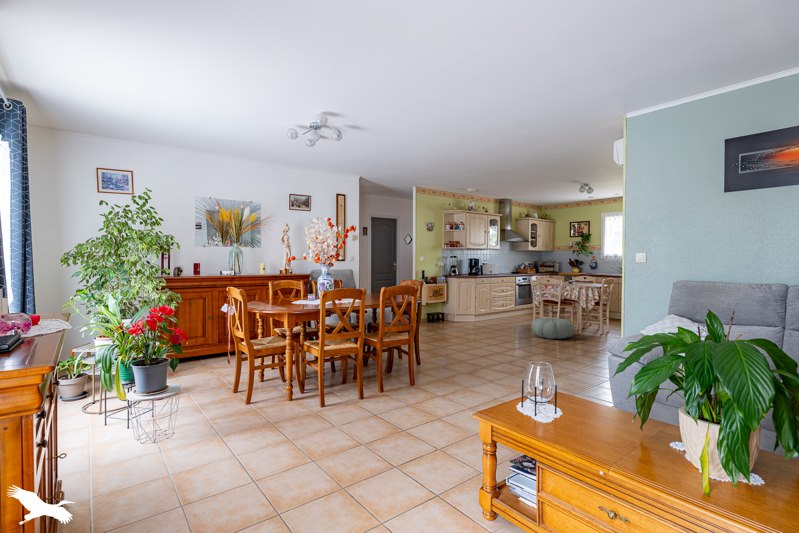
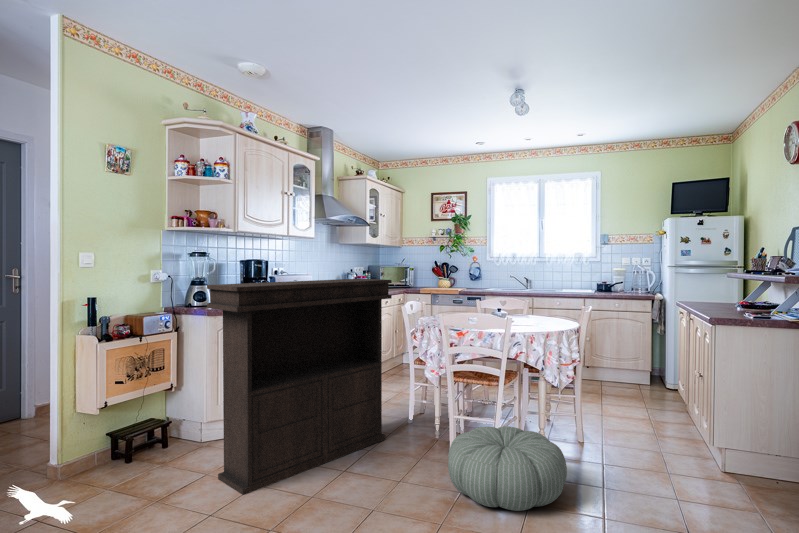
console table: none [457,266,523,330] -> present [207,279,392,495]

